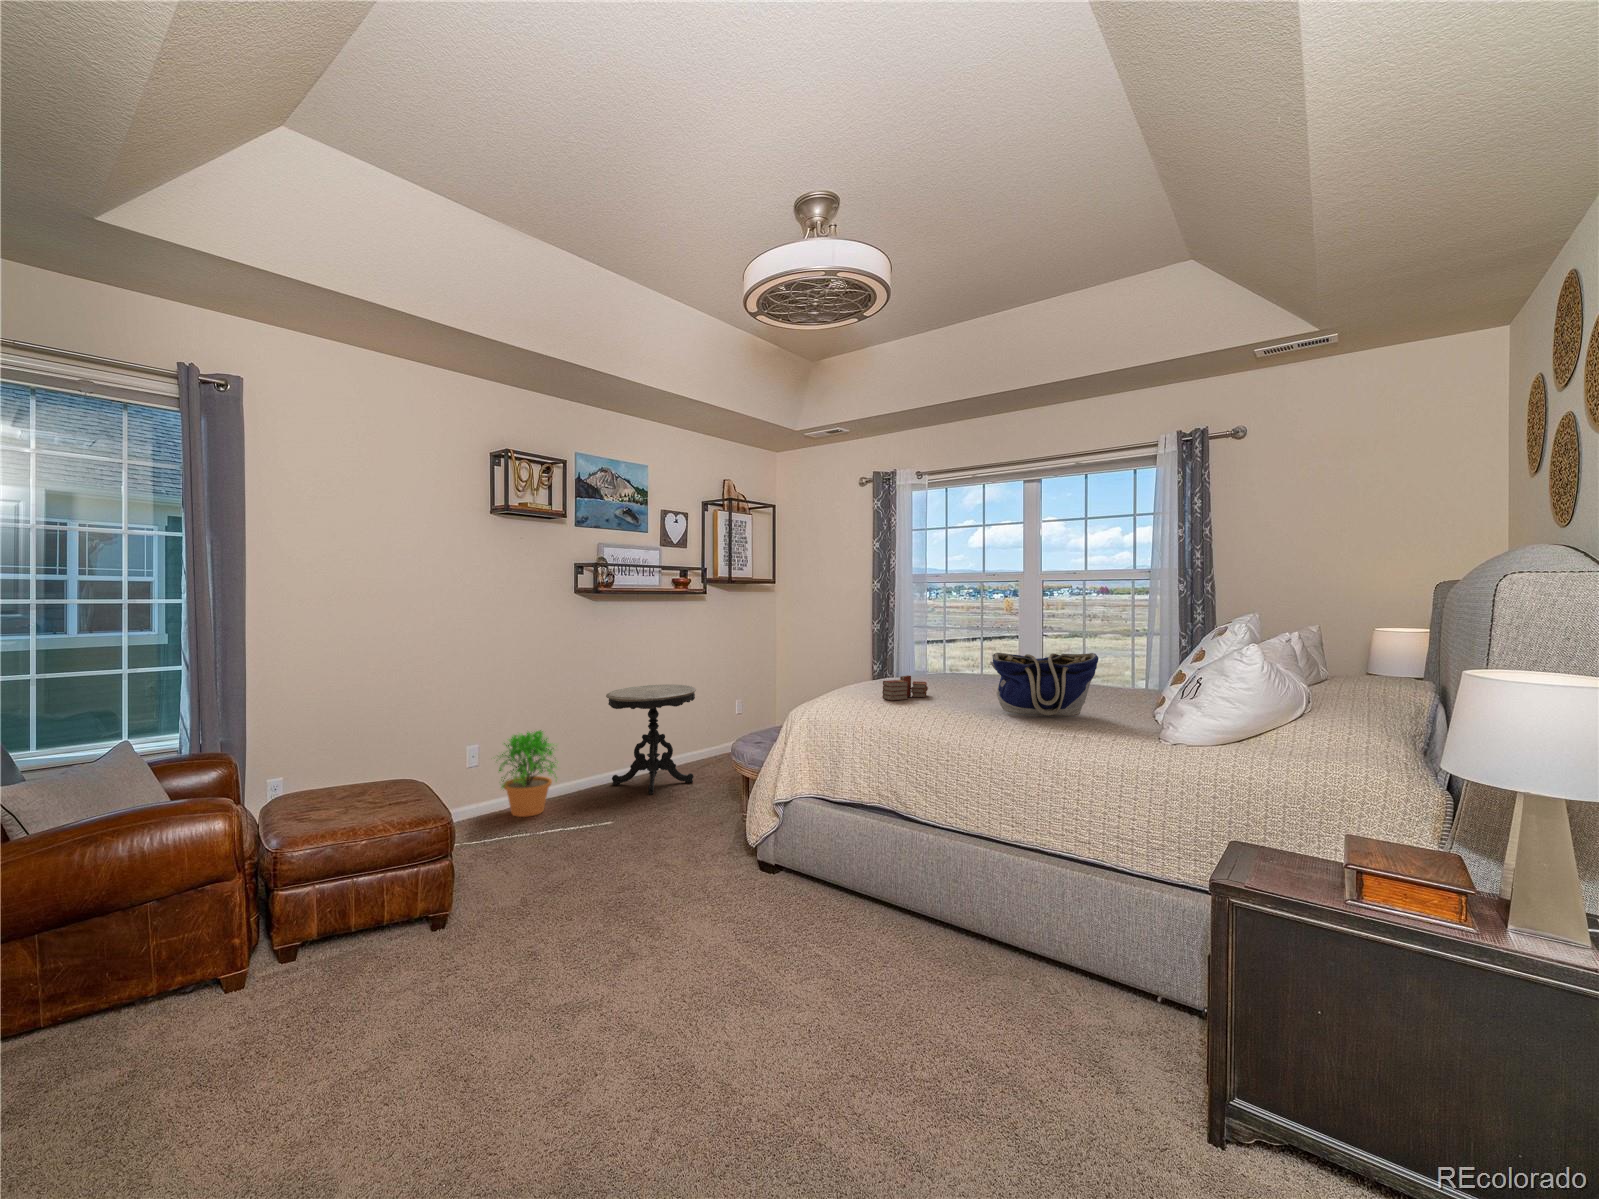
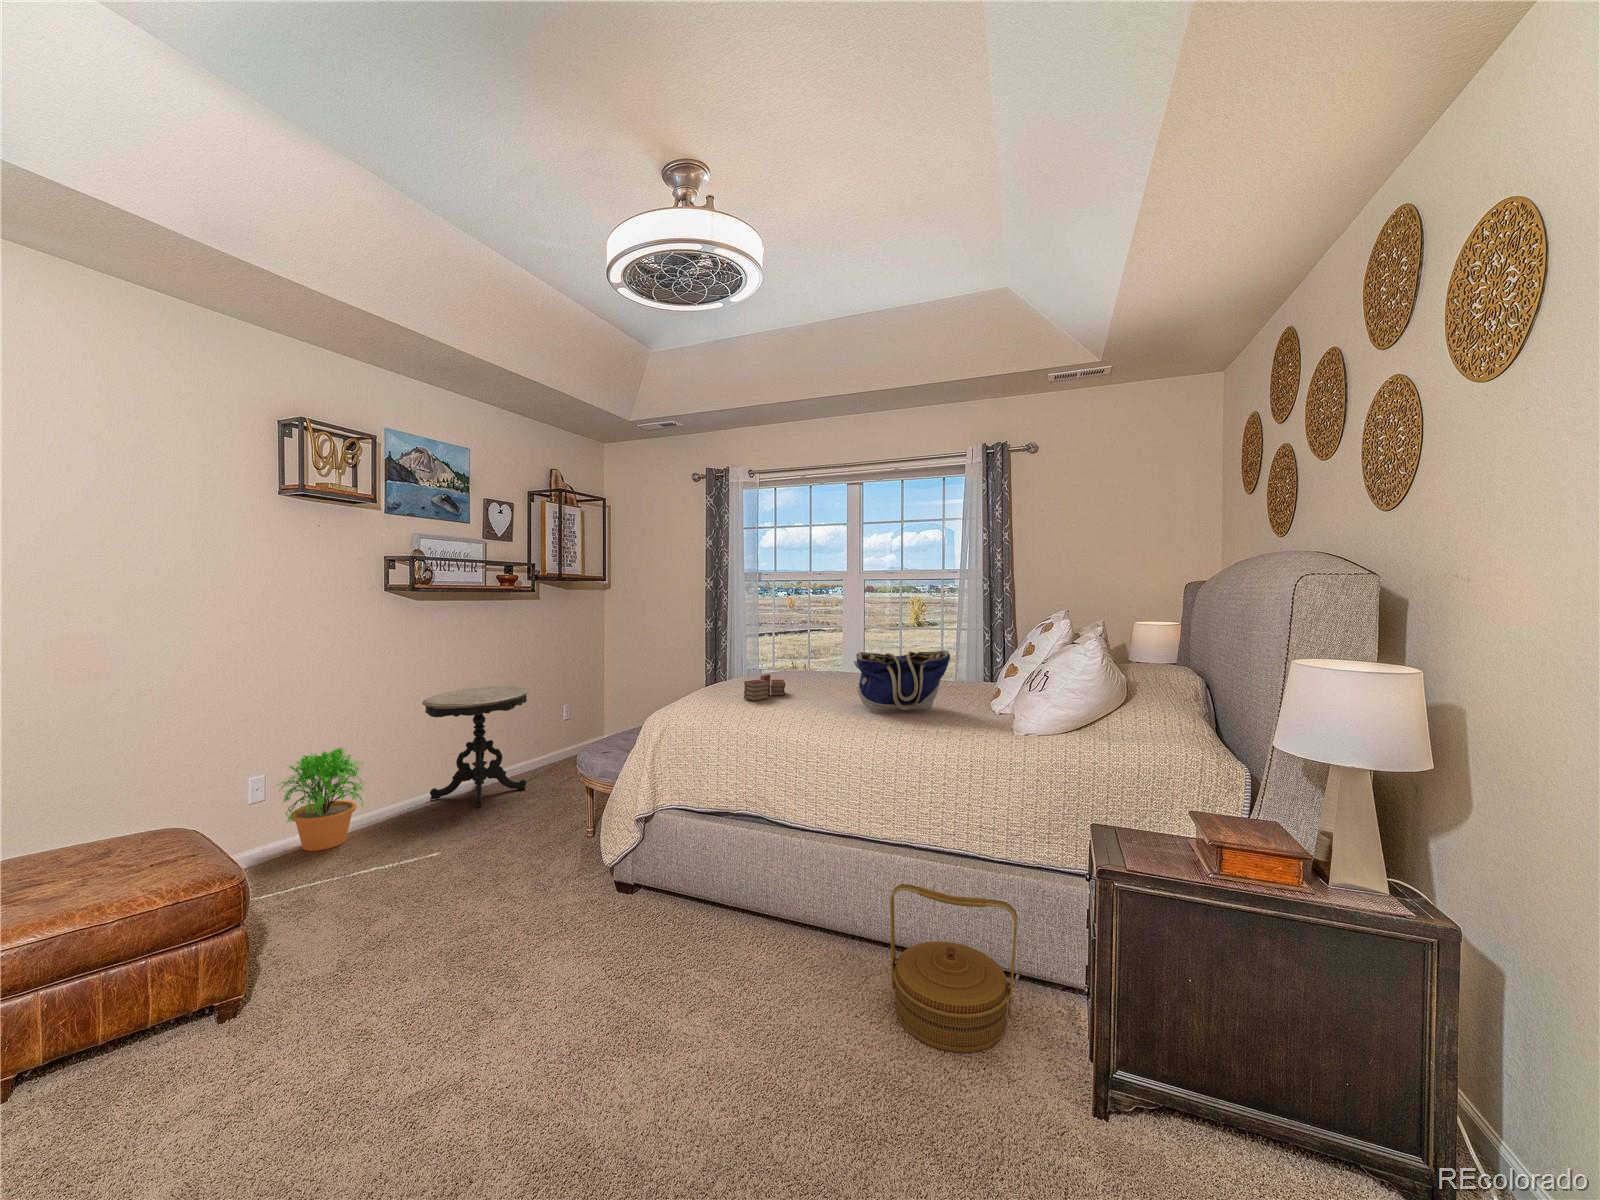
basket: none [1007,887,1144,1065] -> present [890,884,1018,1053]

